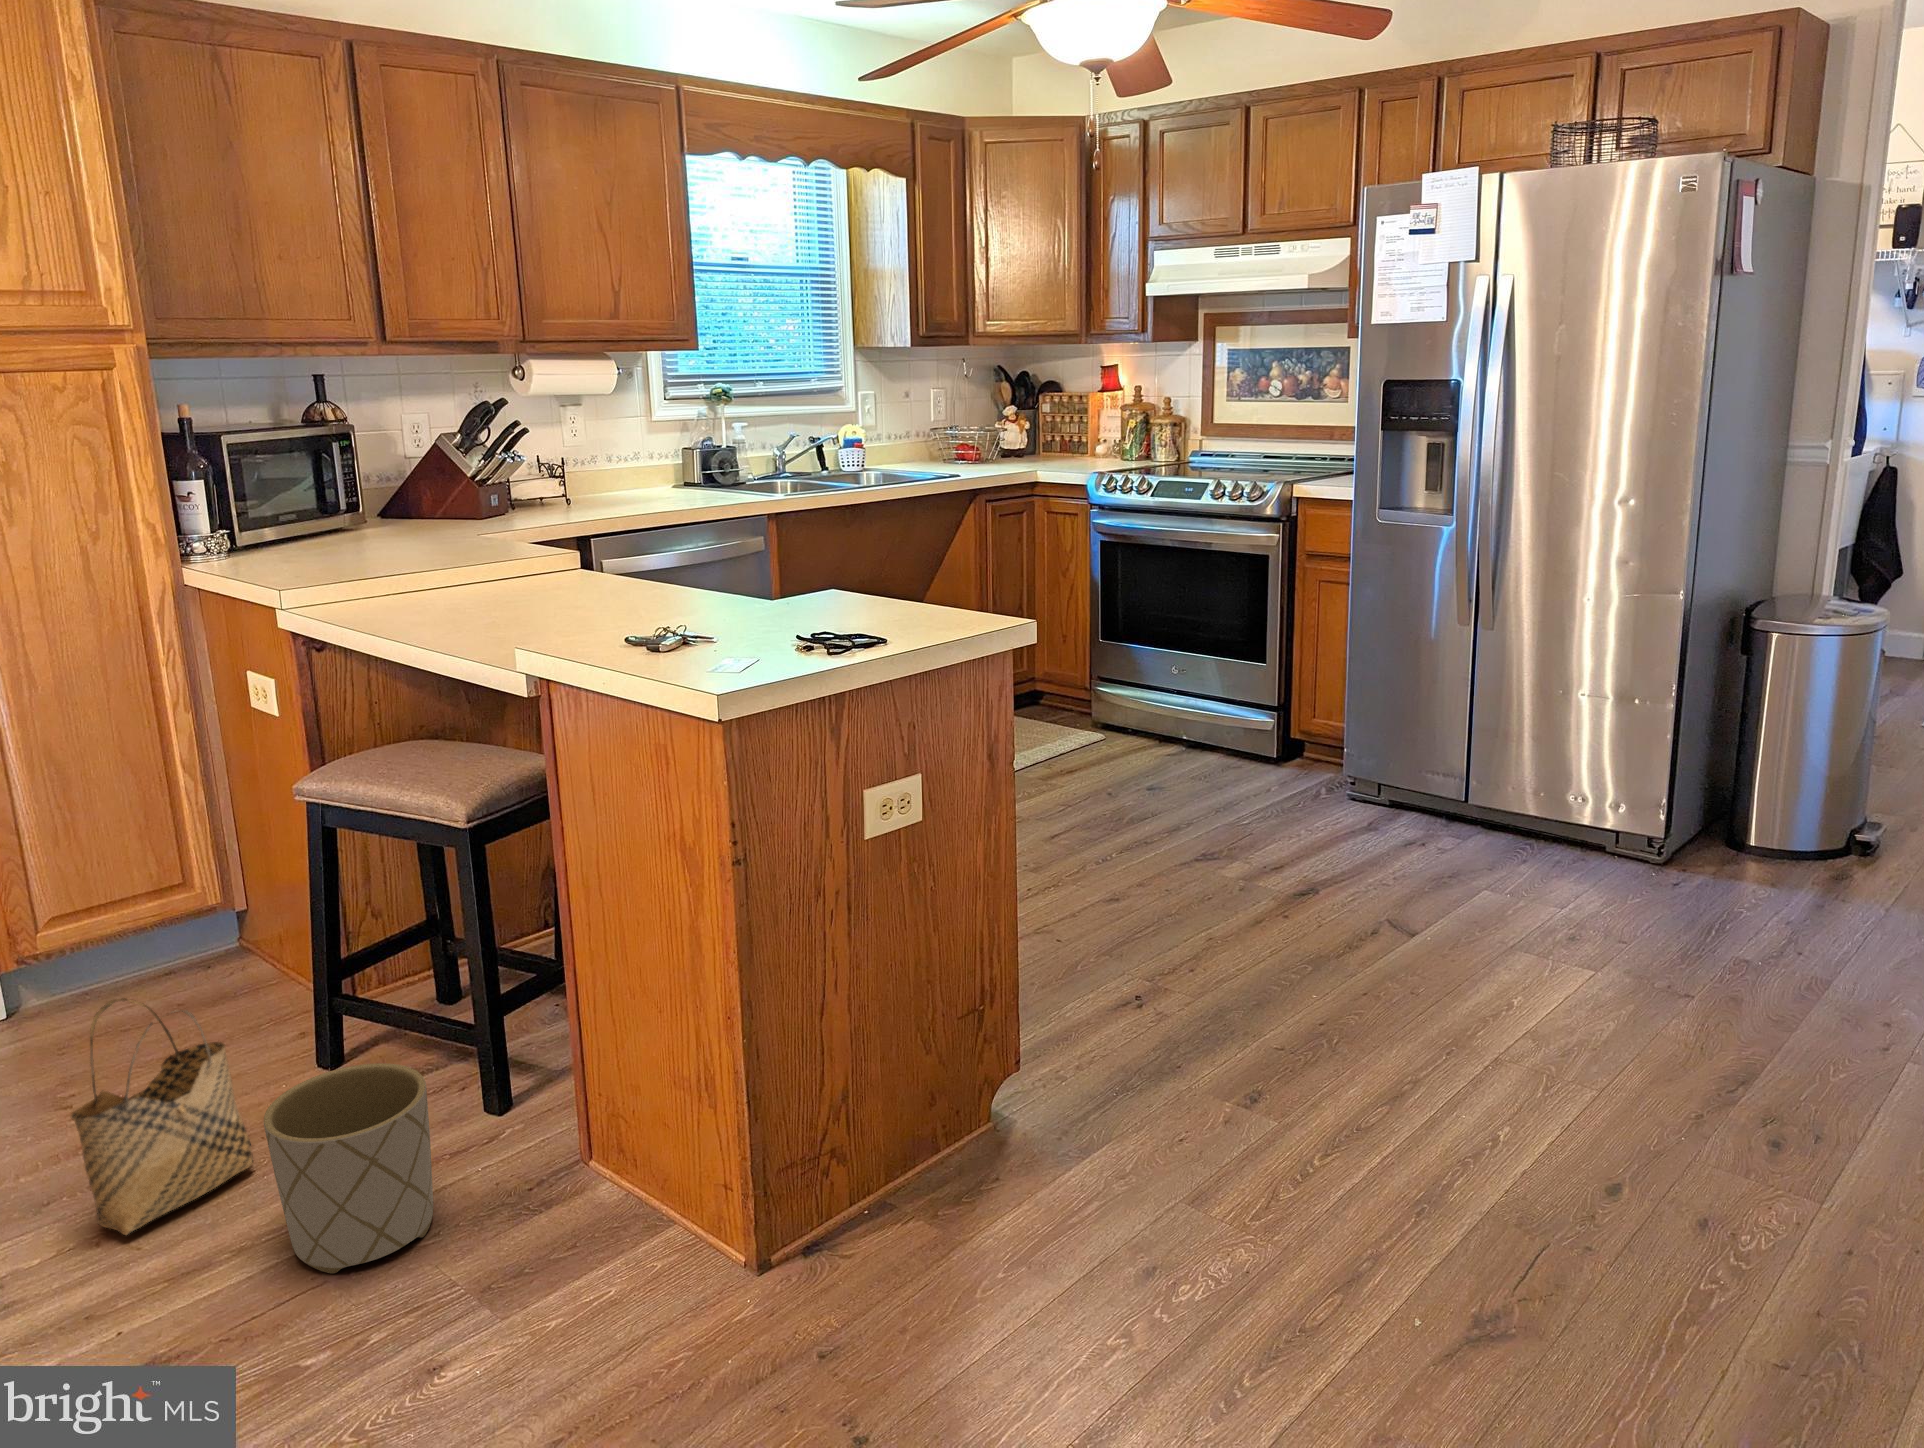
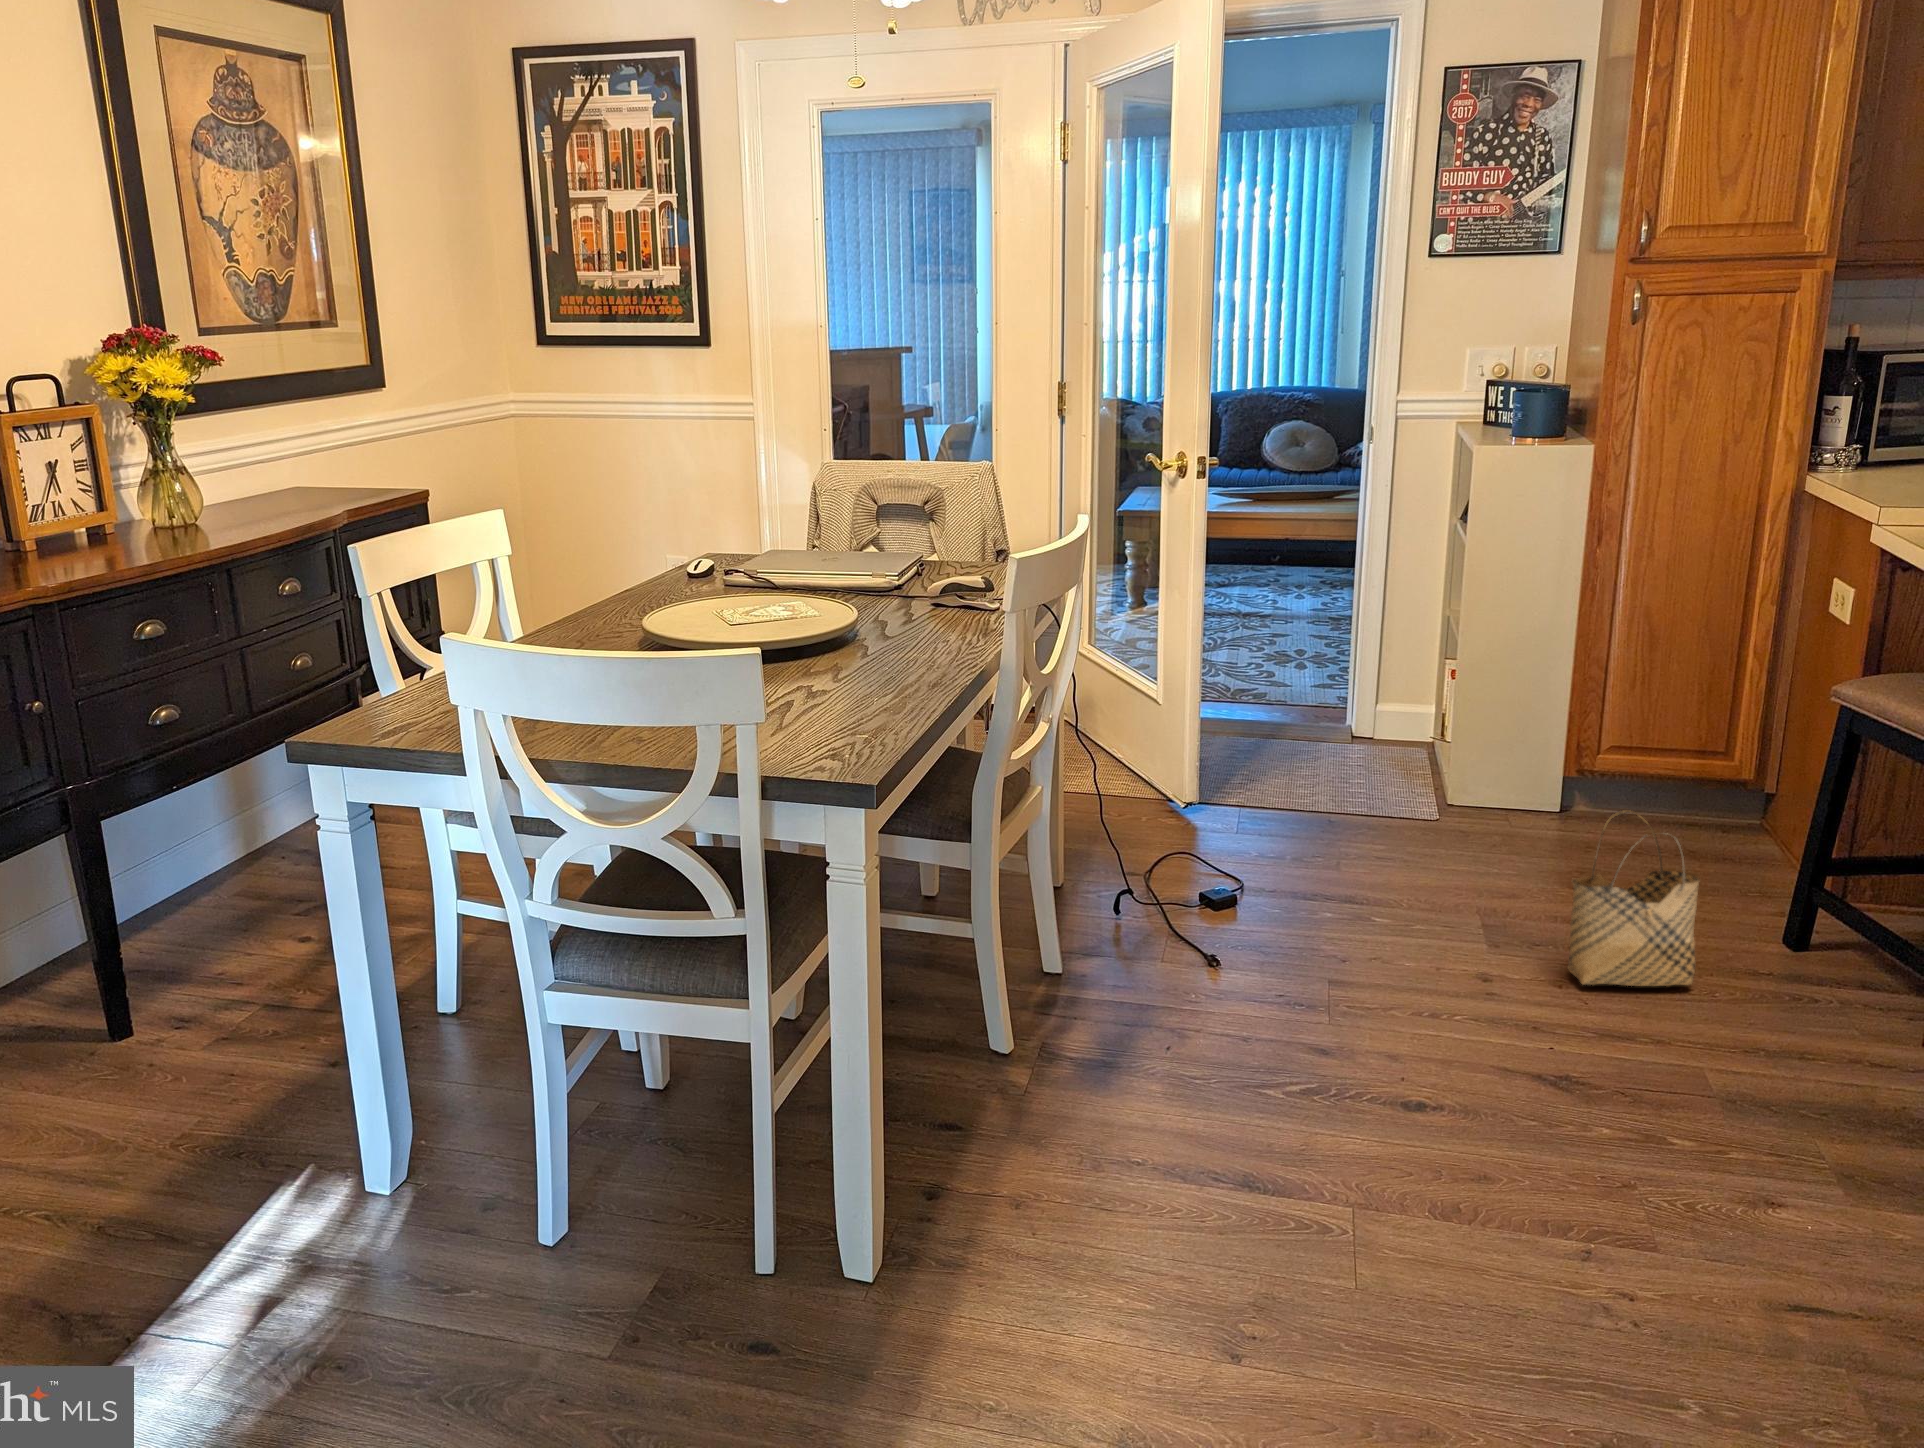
planter: present [264,1063,433,1273] -> none [1695,930,1854,1106]

